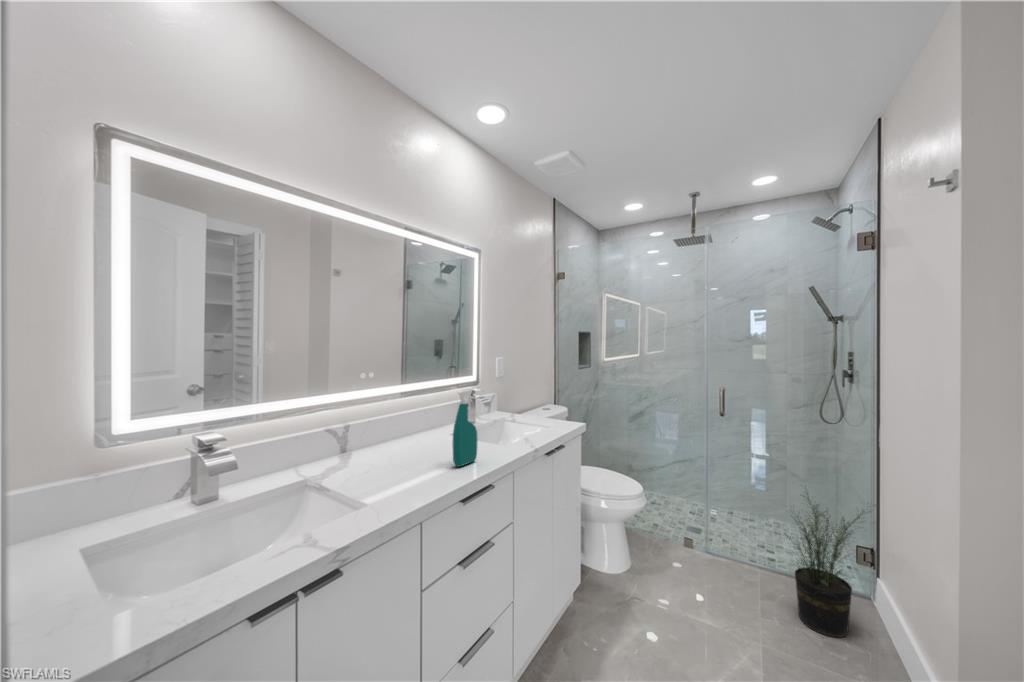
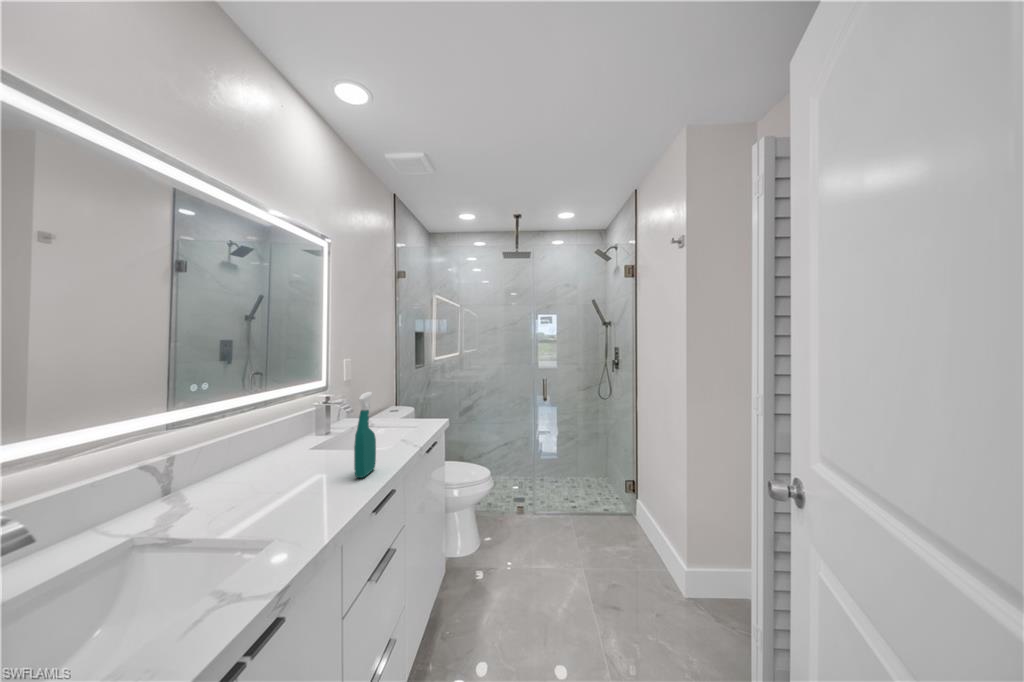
potted plant: present [784,497,874,637] -> none [587,447,643,552]

